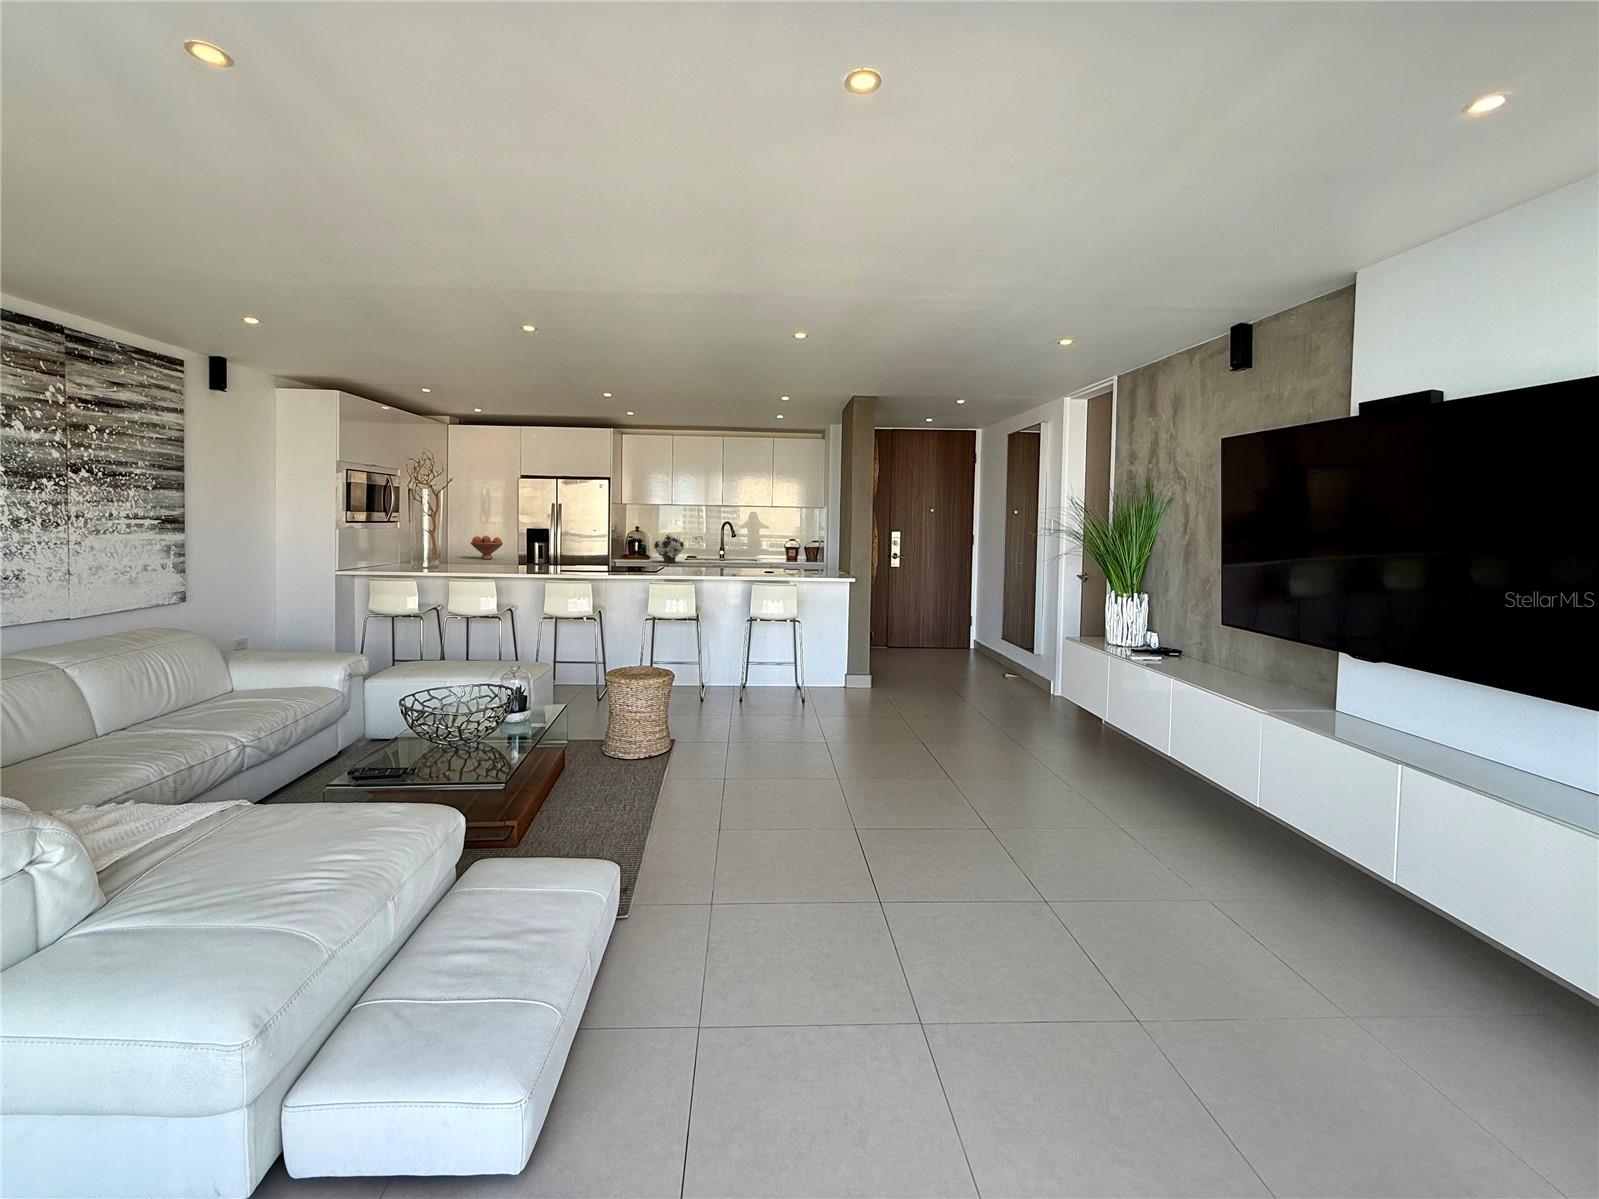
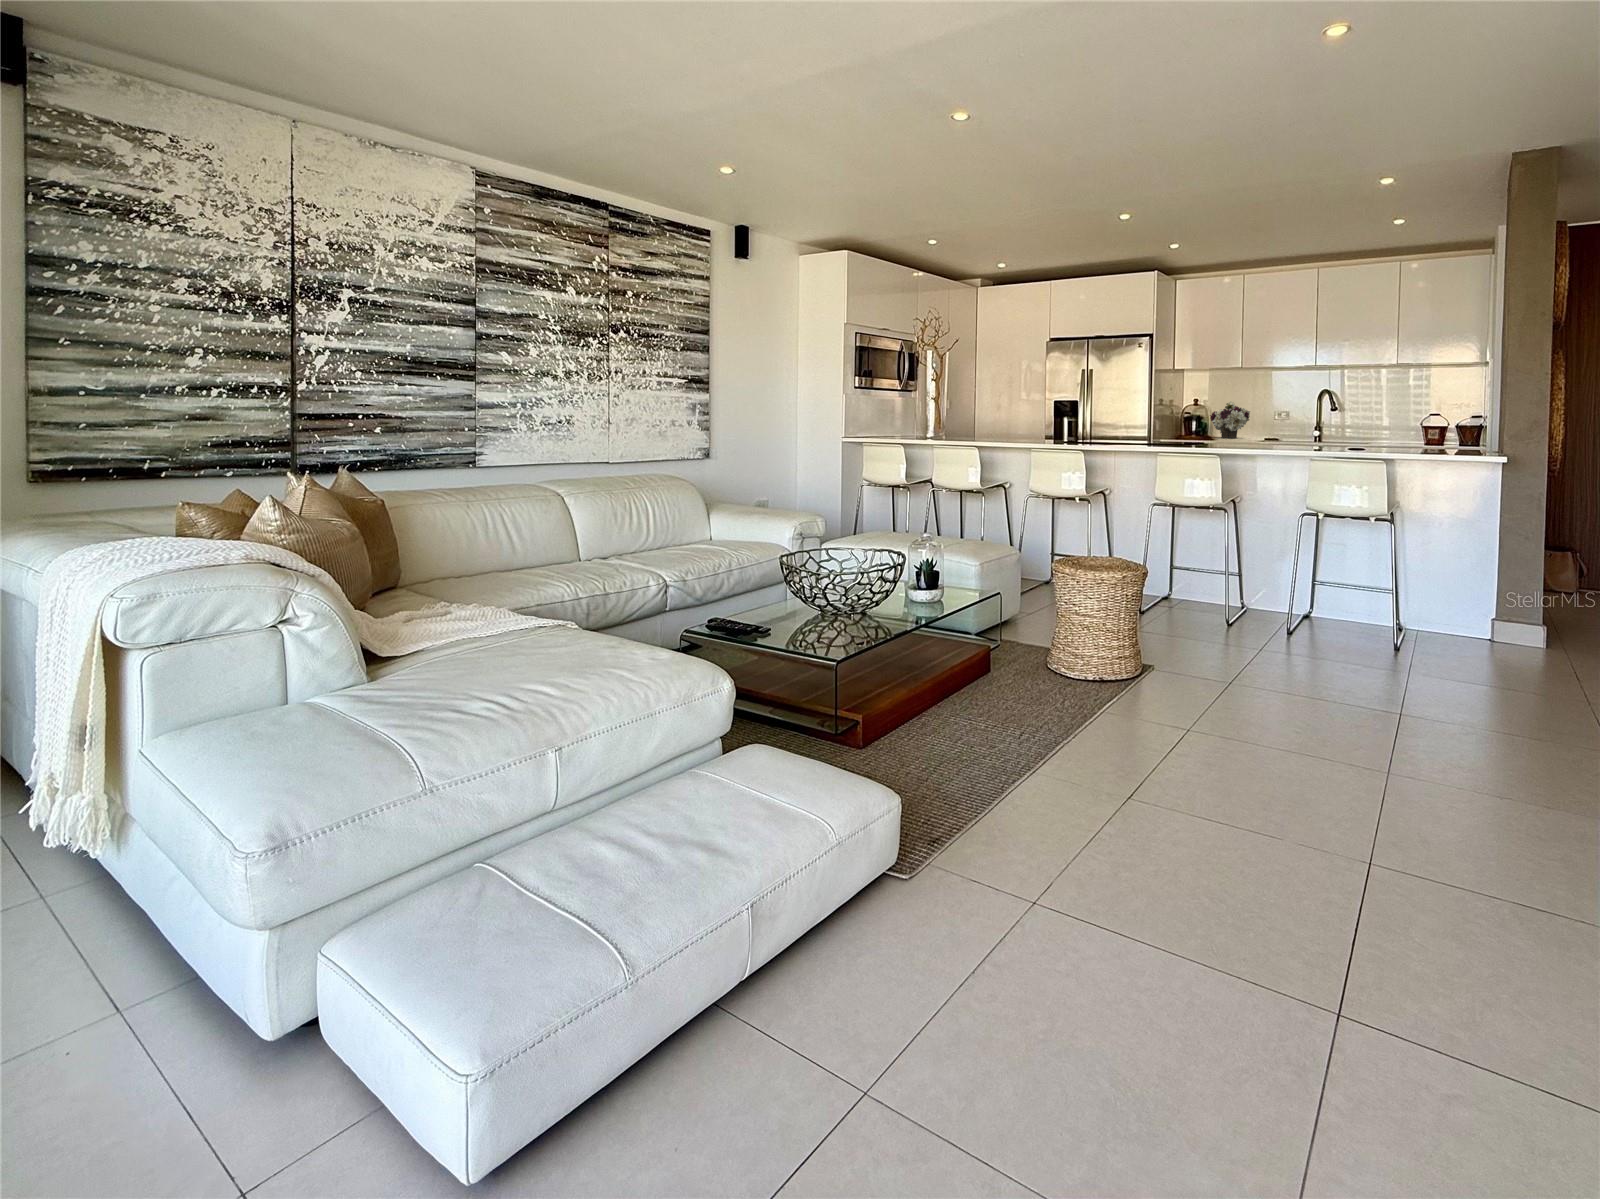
fruit bowl: present [471,536,503,559] -> none [995,411,1029,436]

